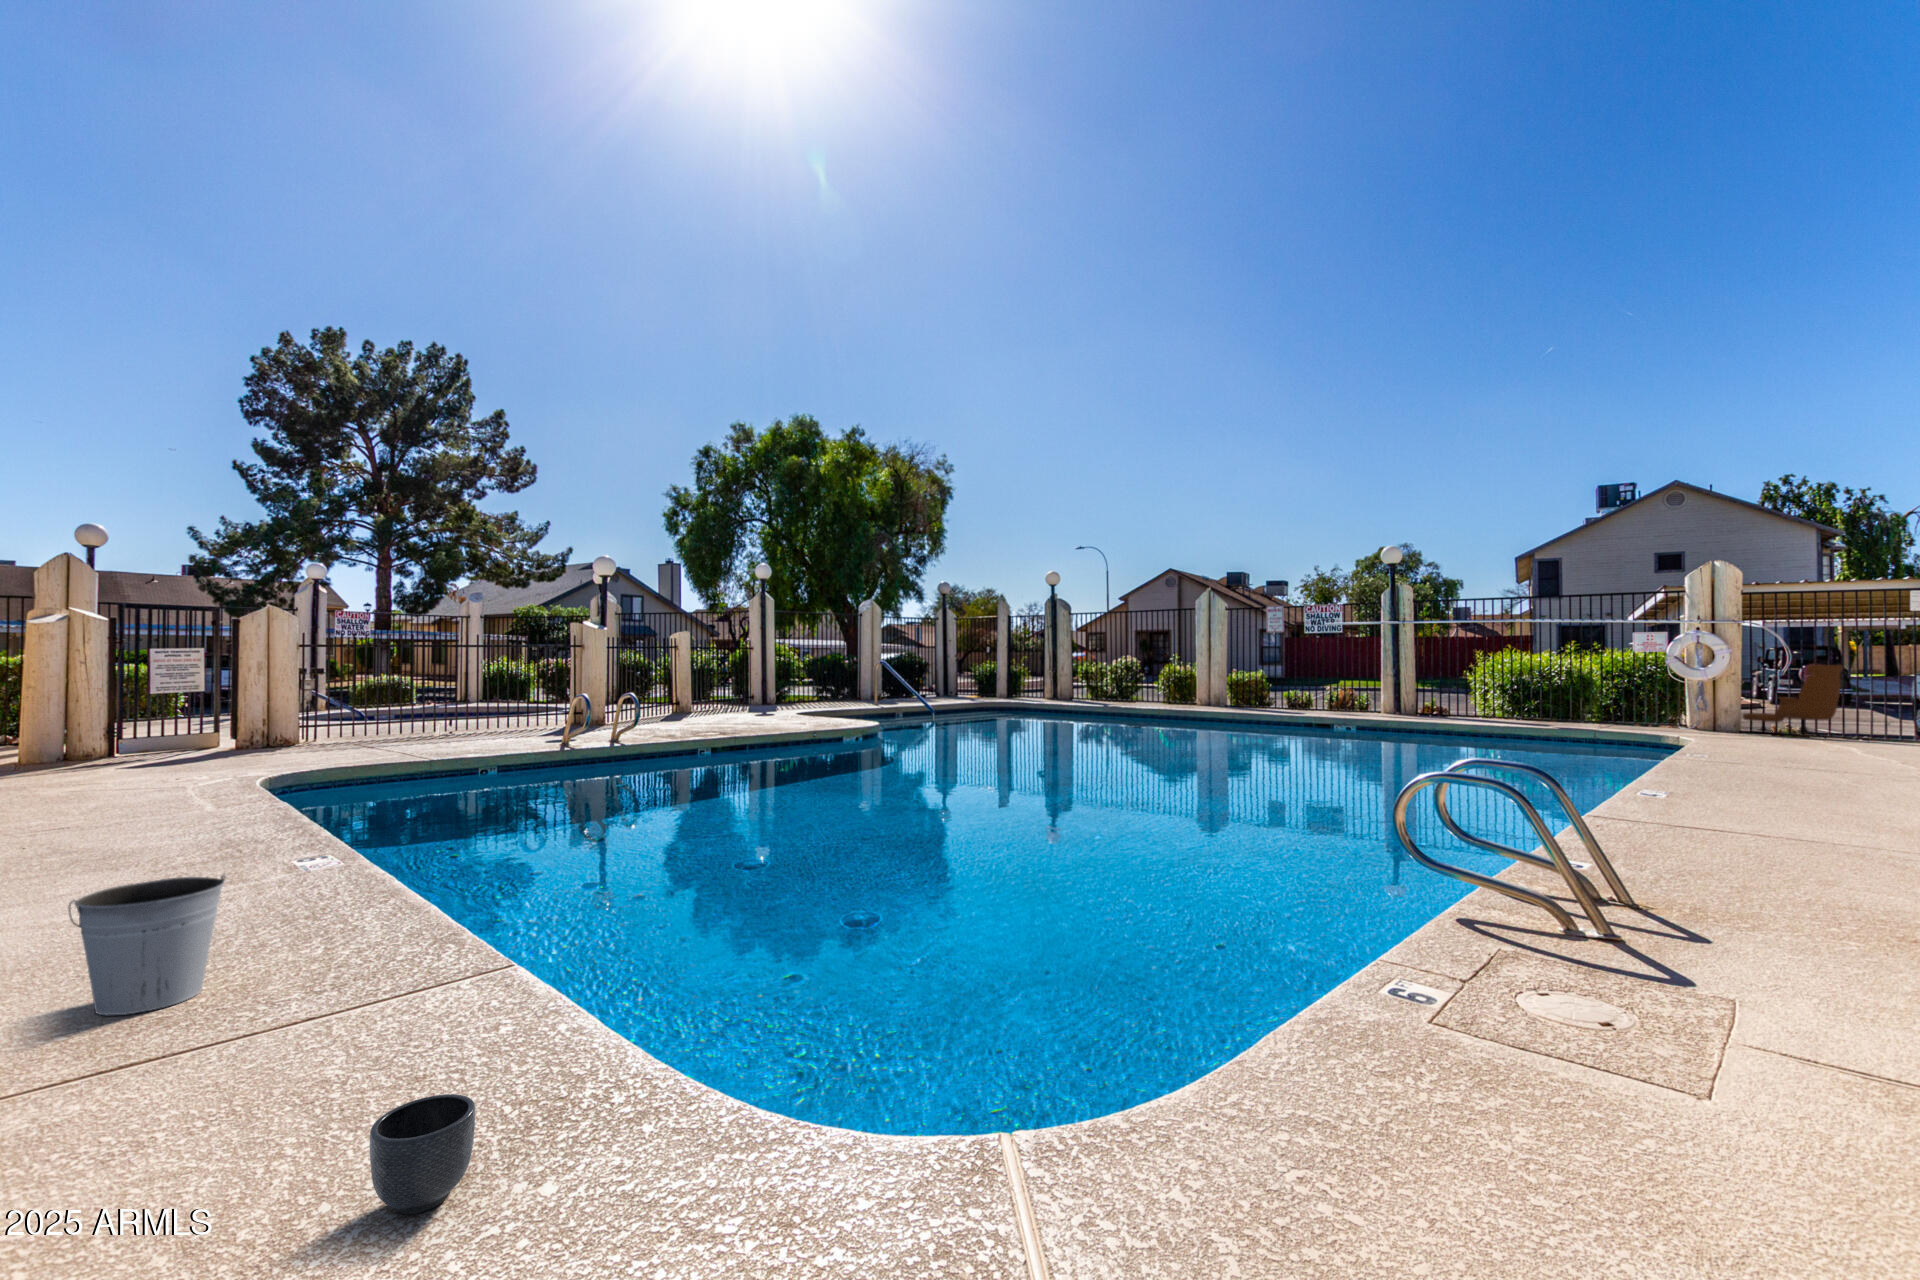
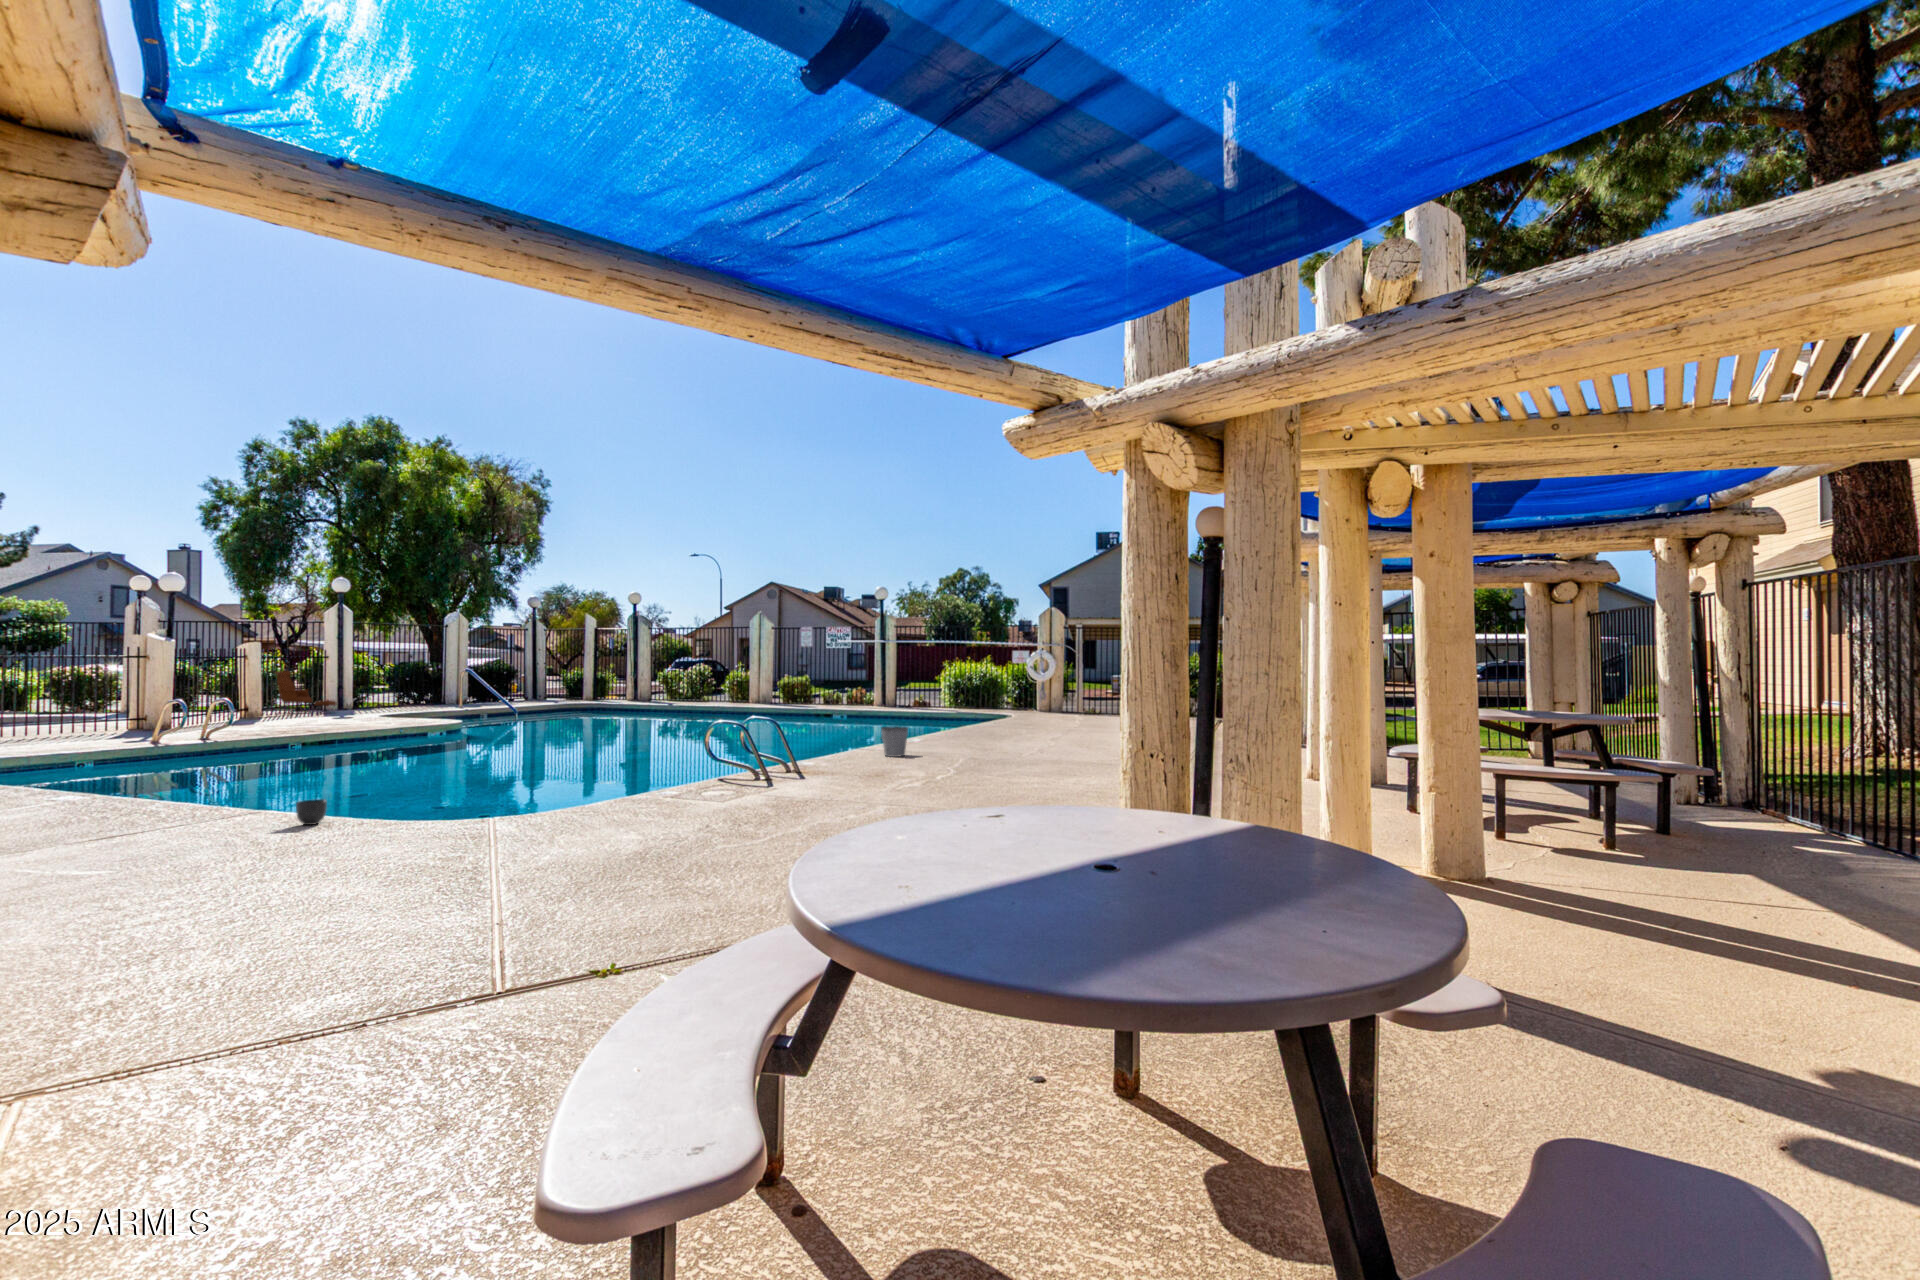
lounge chair: present [1743,665,1843,737] -> present [276,671,336,713]
bucket: present [68,875,226,1015] -> present [881,726,908,757]

